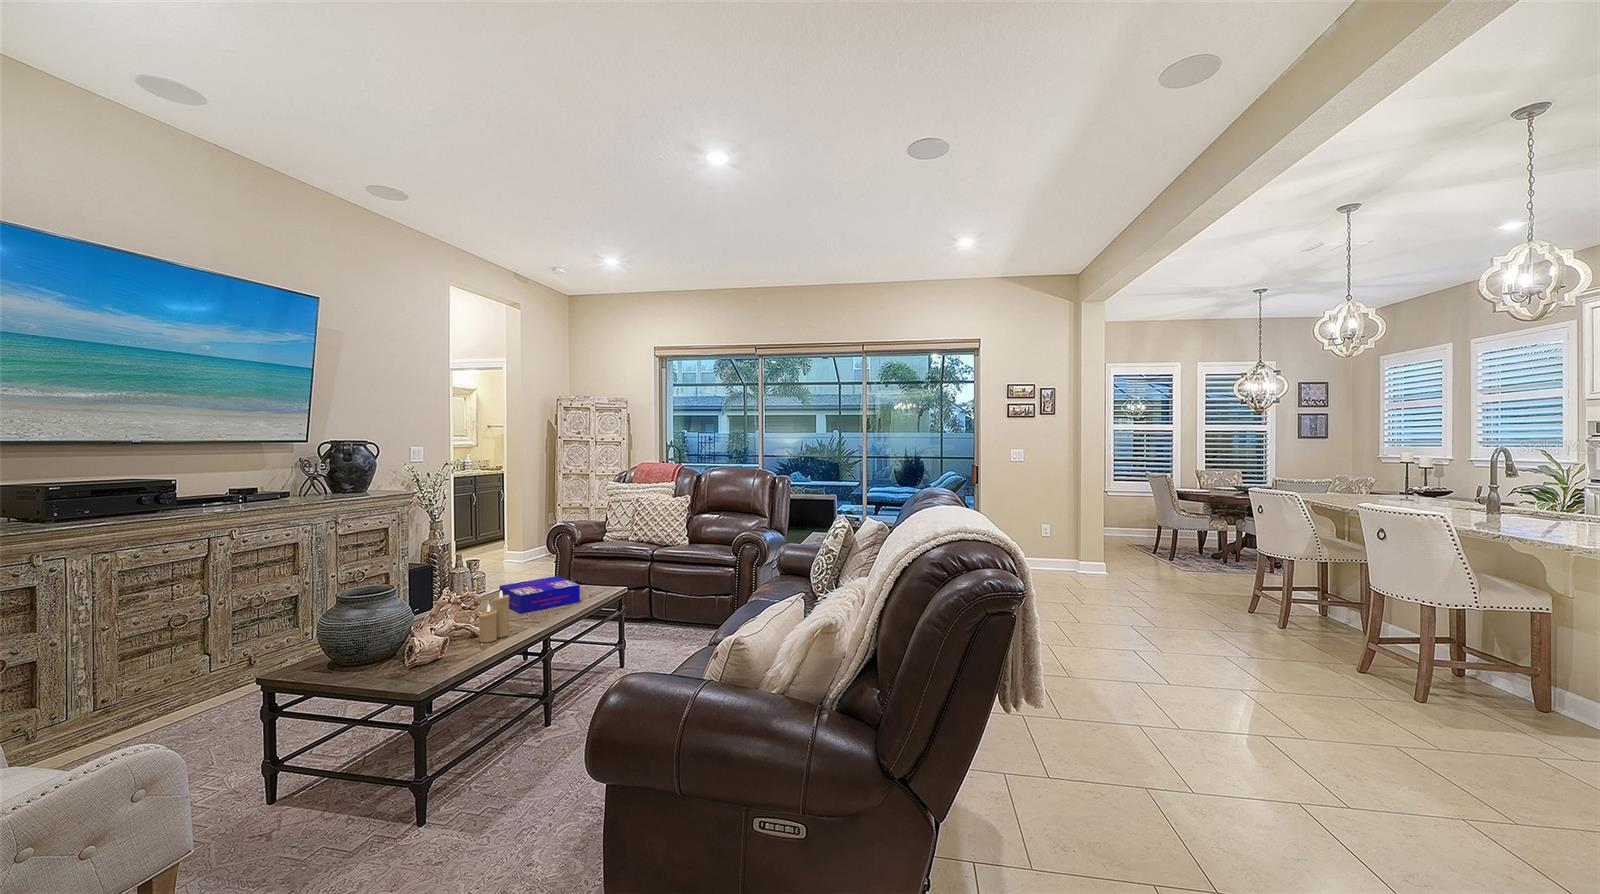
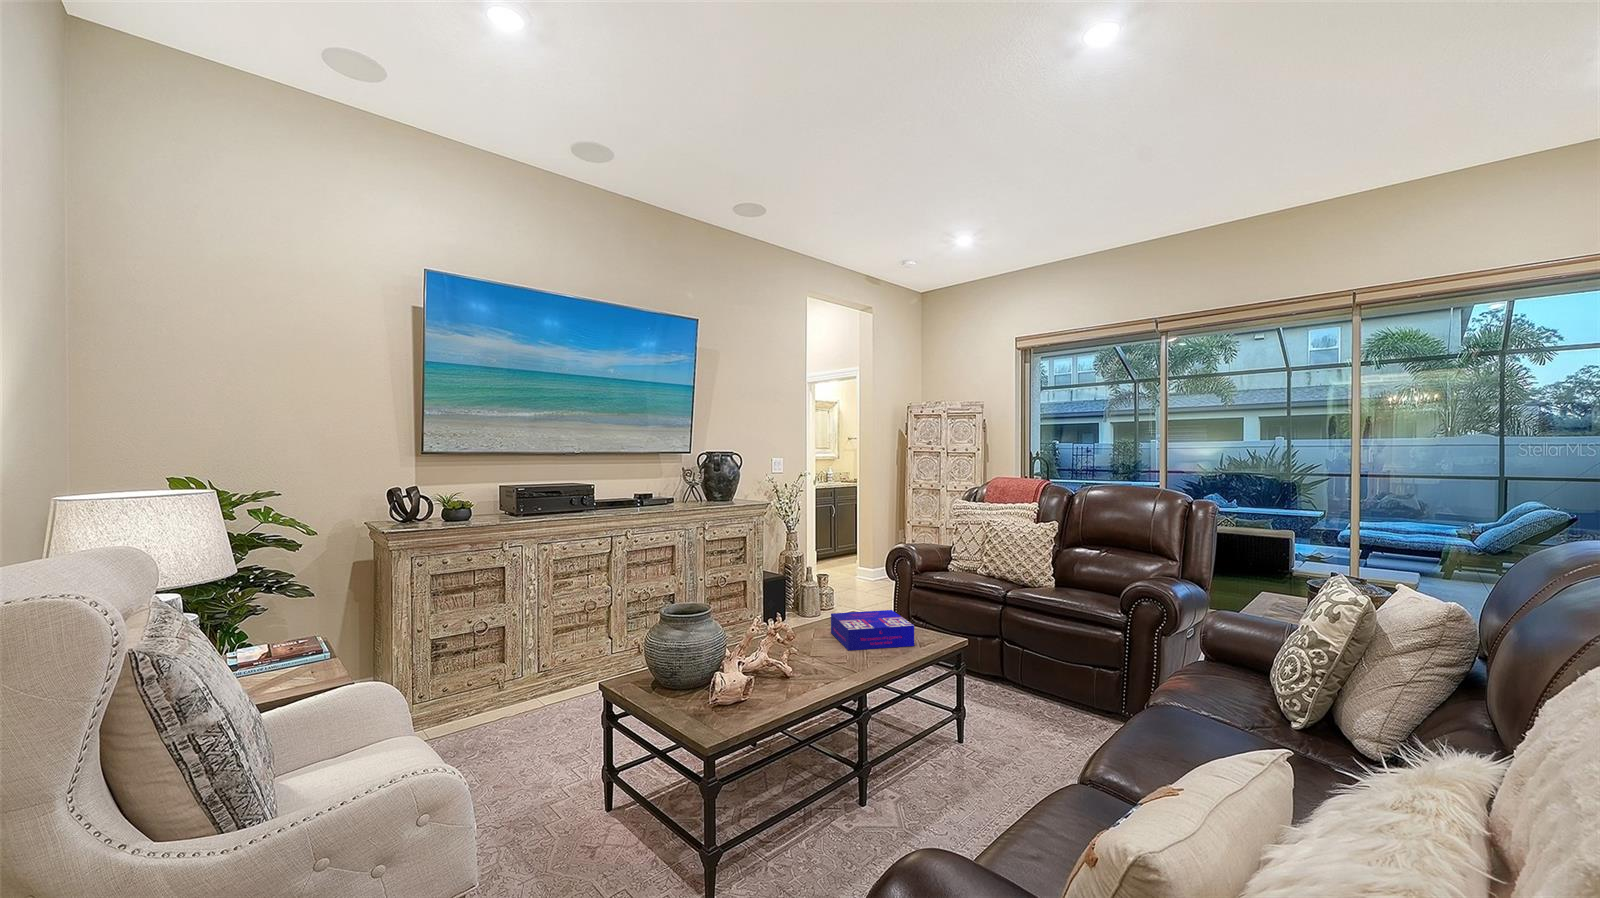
candle: present [479,591,509,642] -> none [800,625,832,683]

